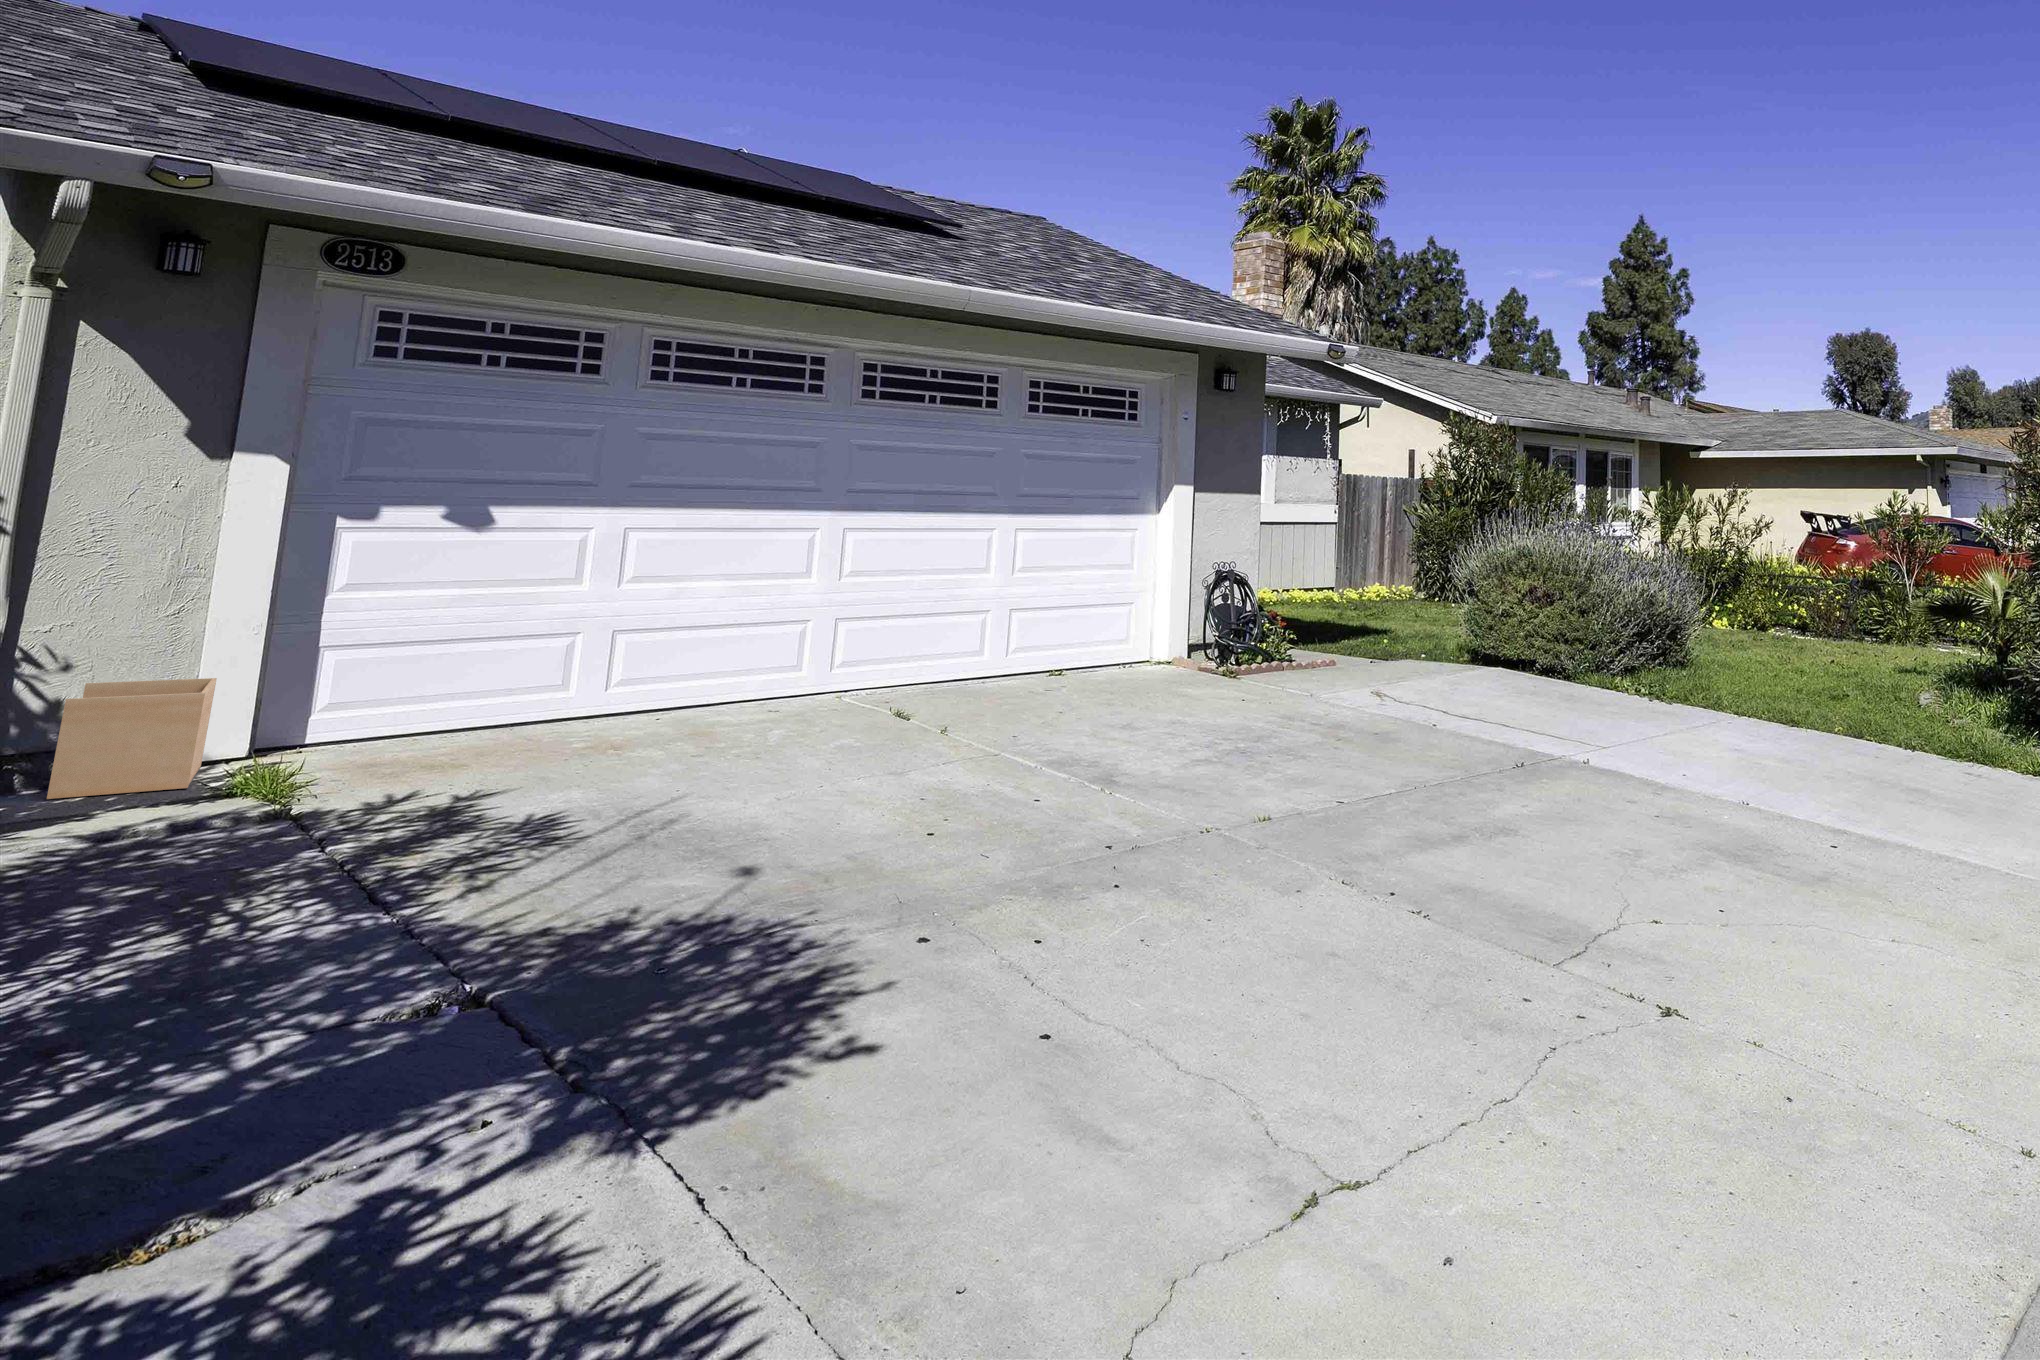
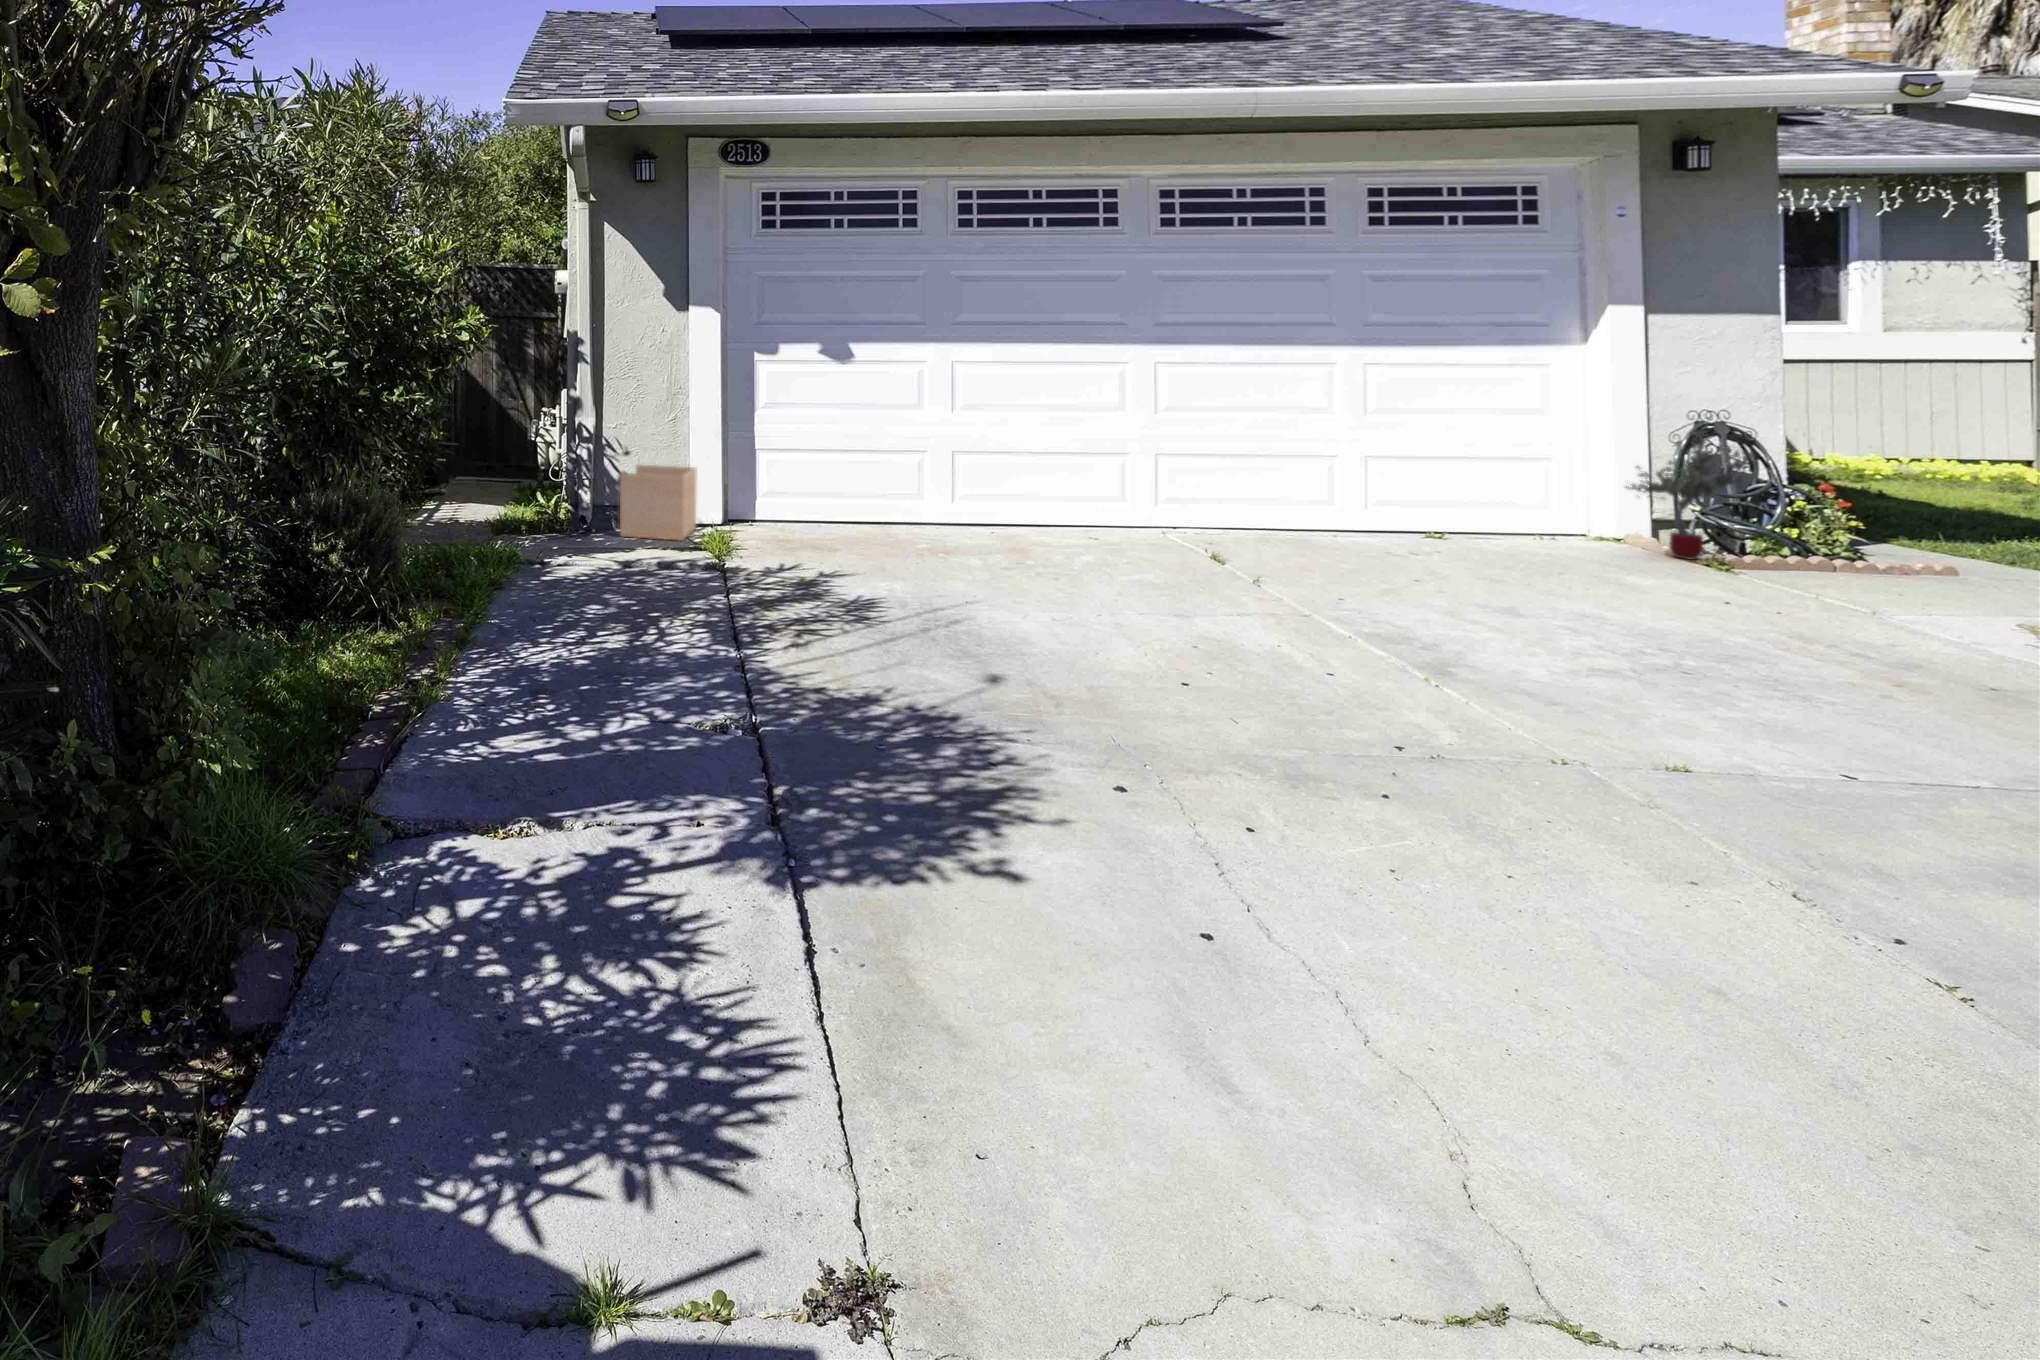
potted tree: none [1176,575,1245,668] -> present [1626,432,1755,560]

